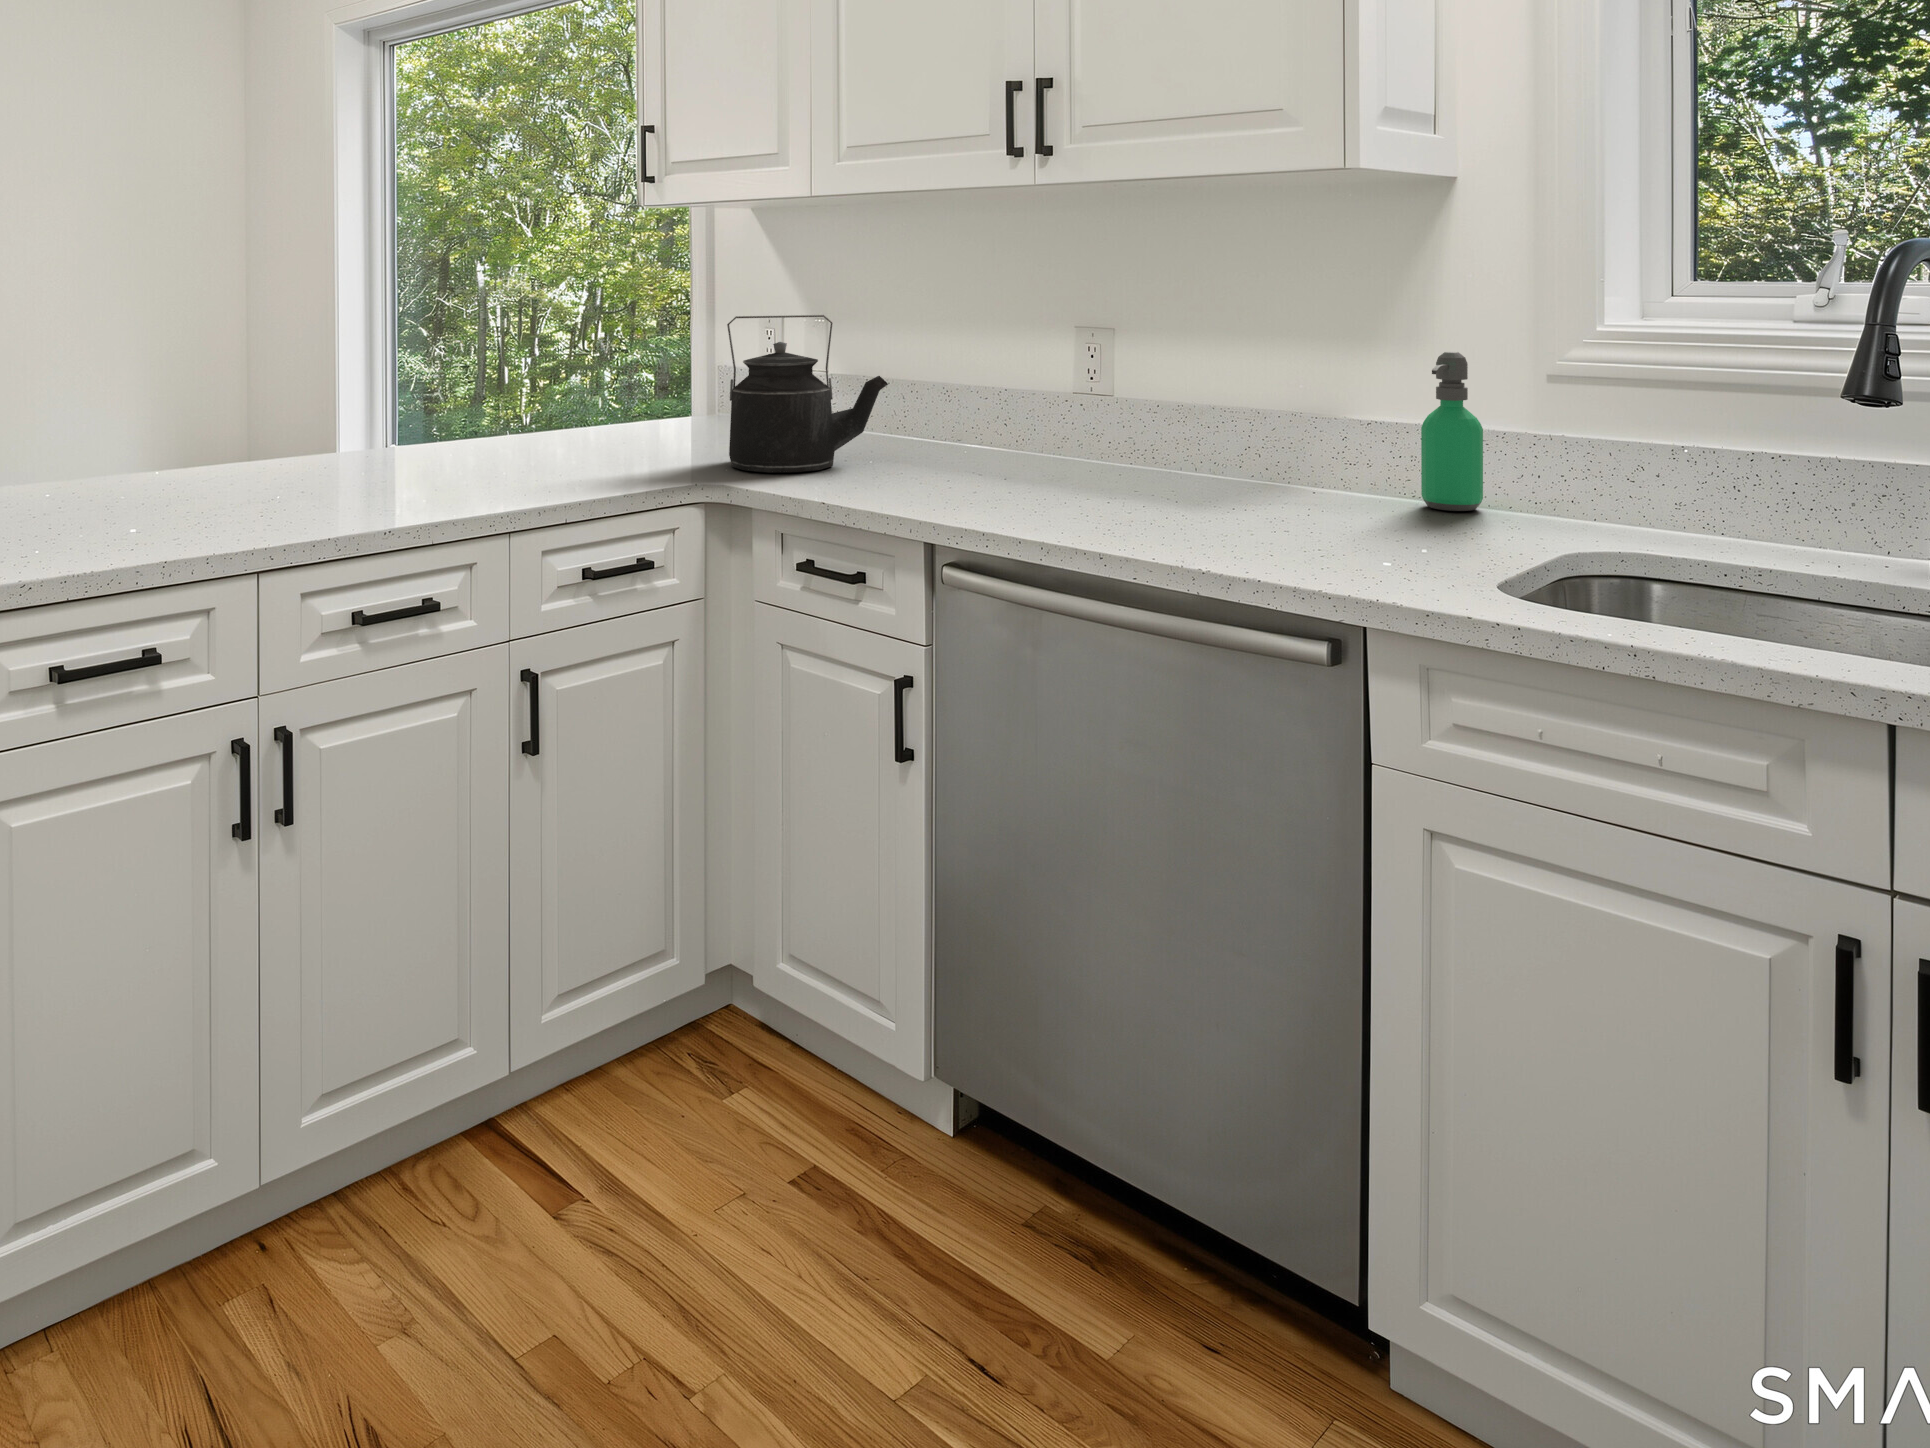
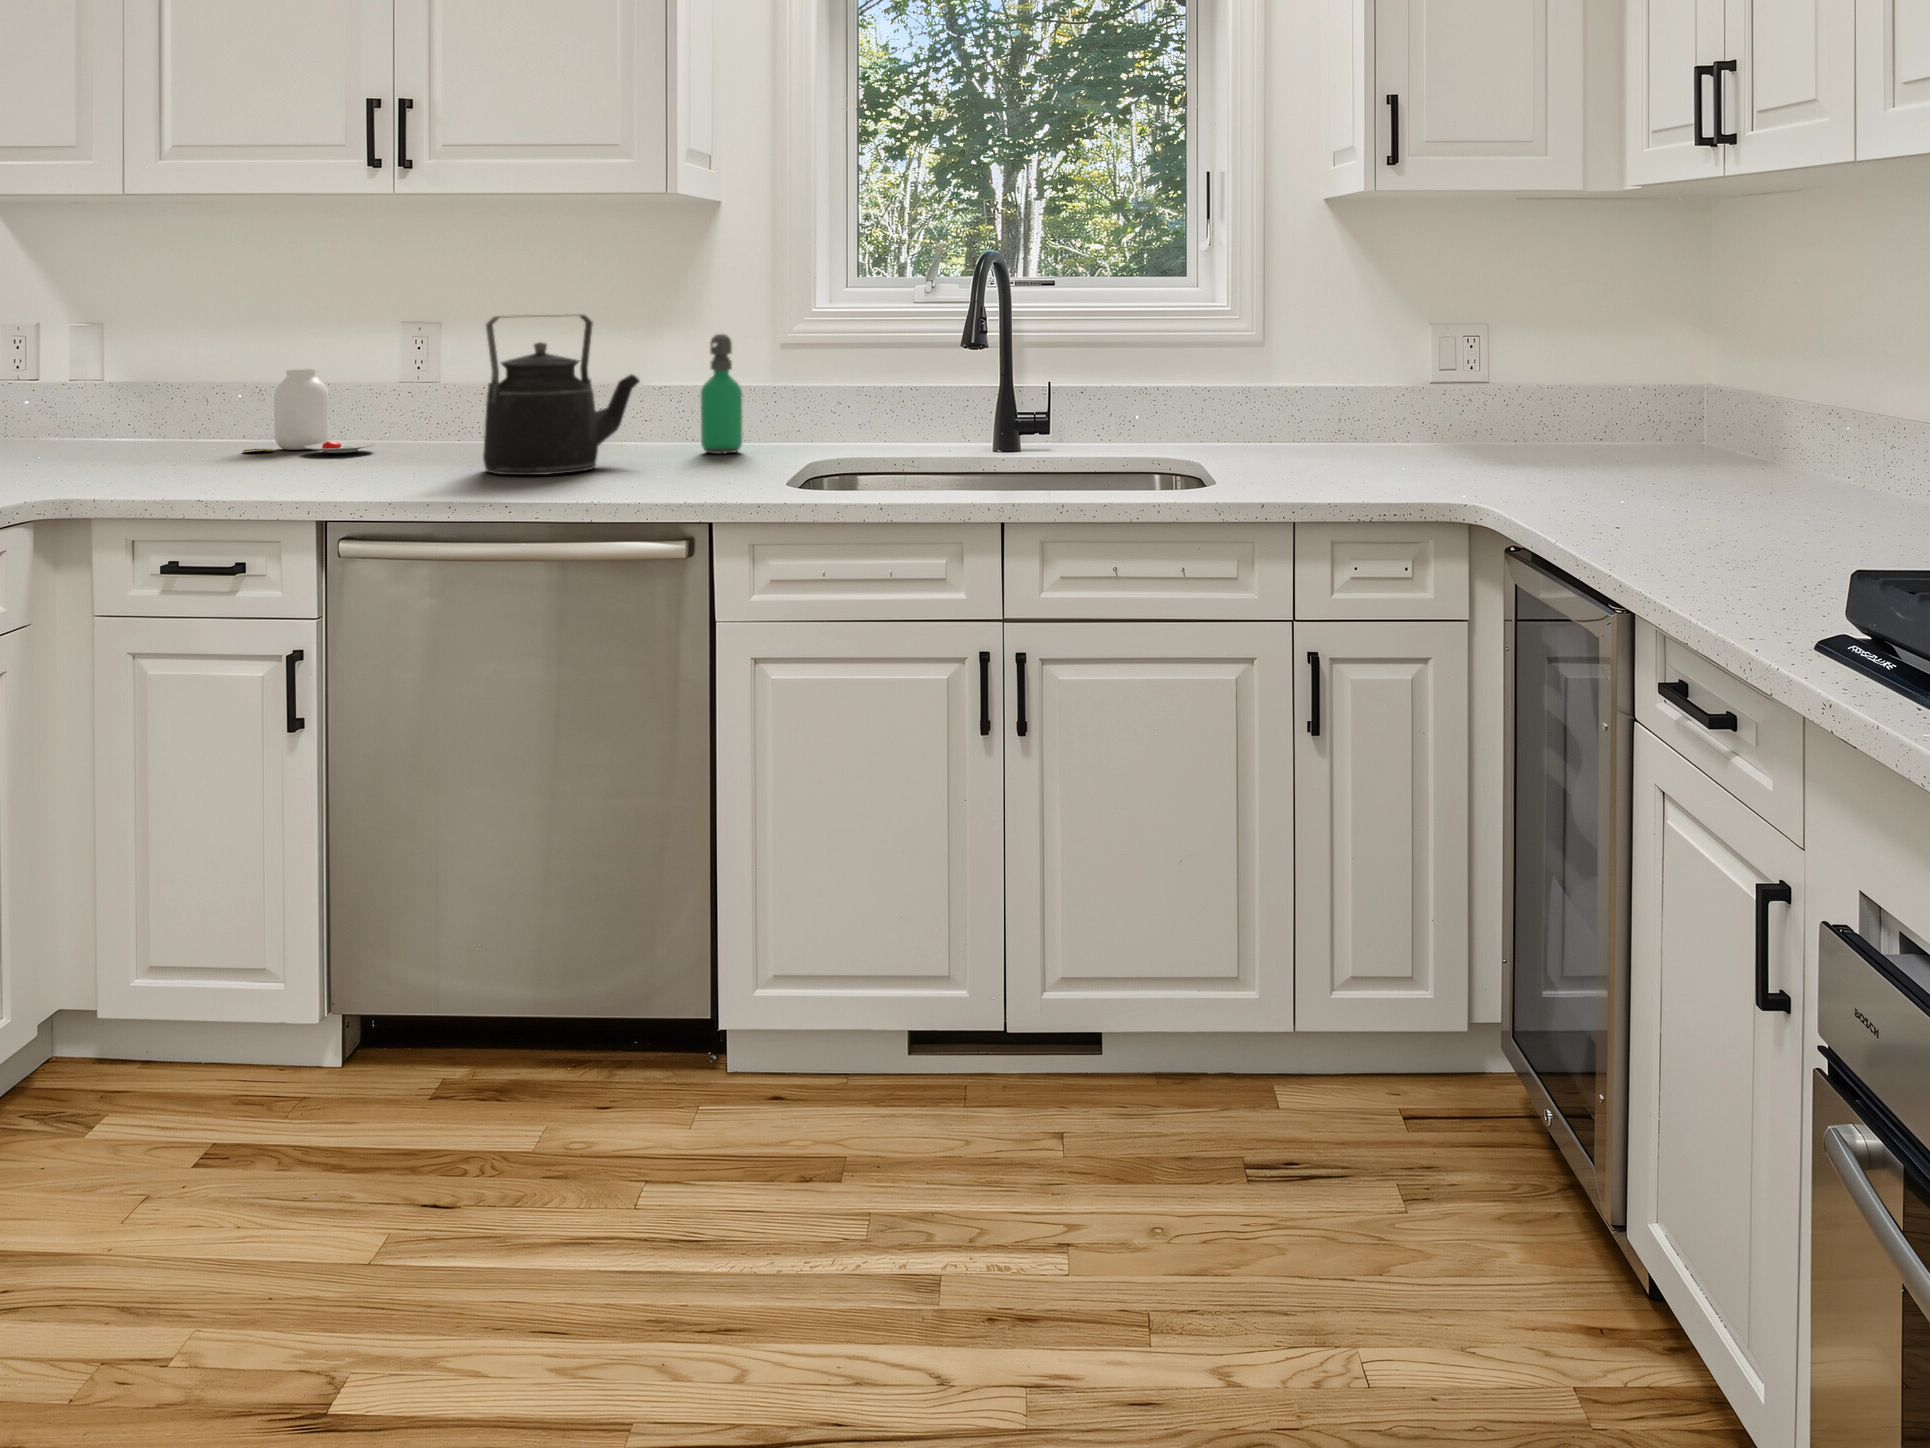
kettle: present [727,315,888,473] -> present [483,315,640,475]
jar: none [931,365,1051,458] -> present [242,369,376,453]

